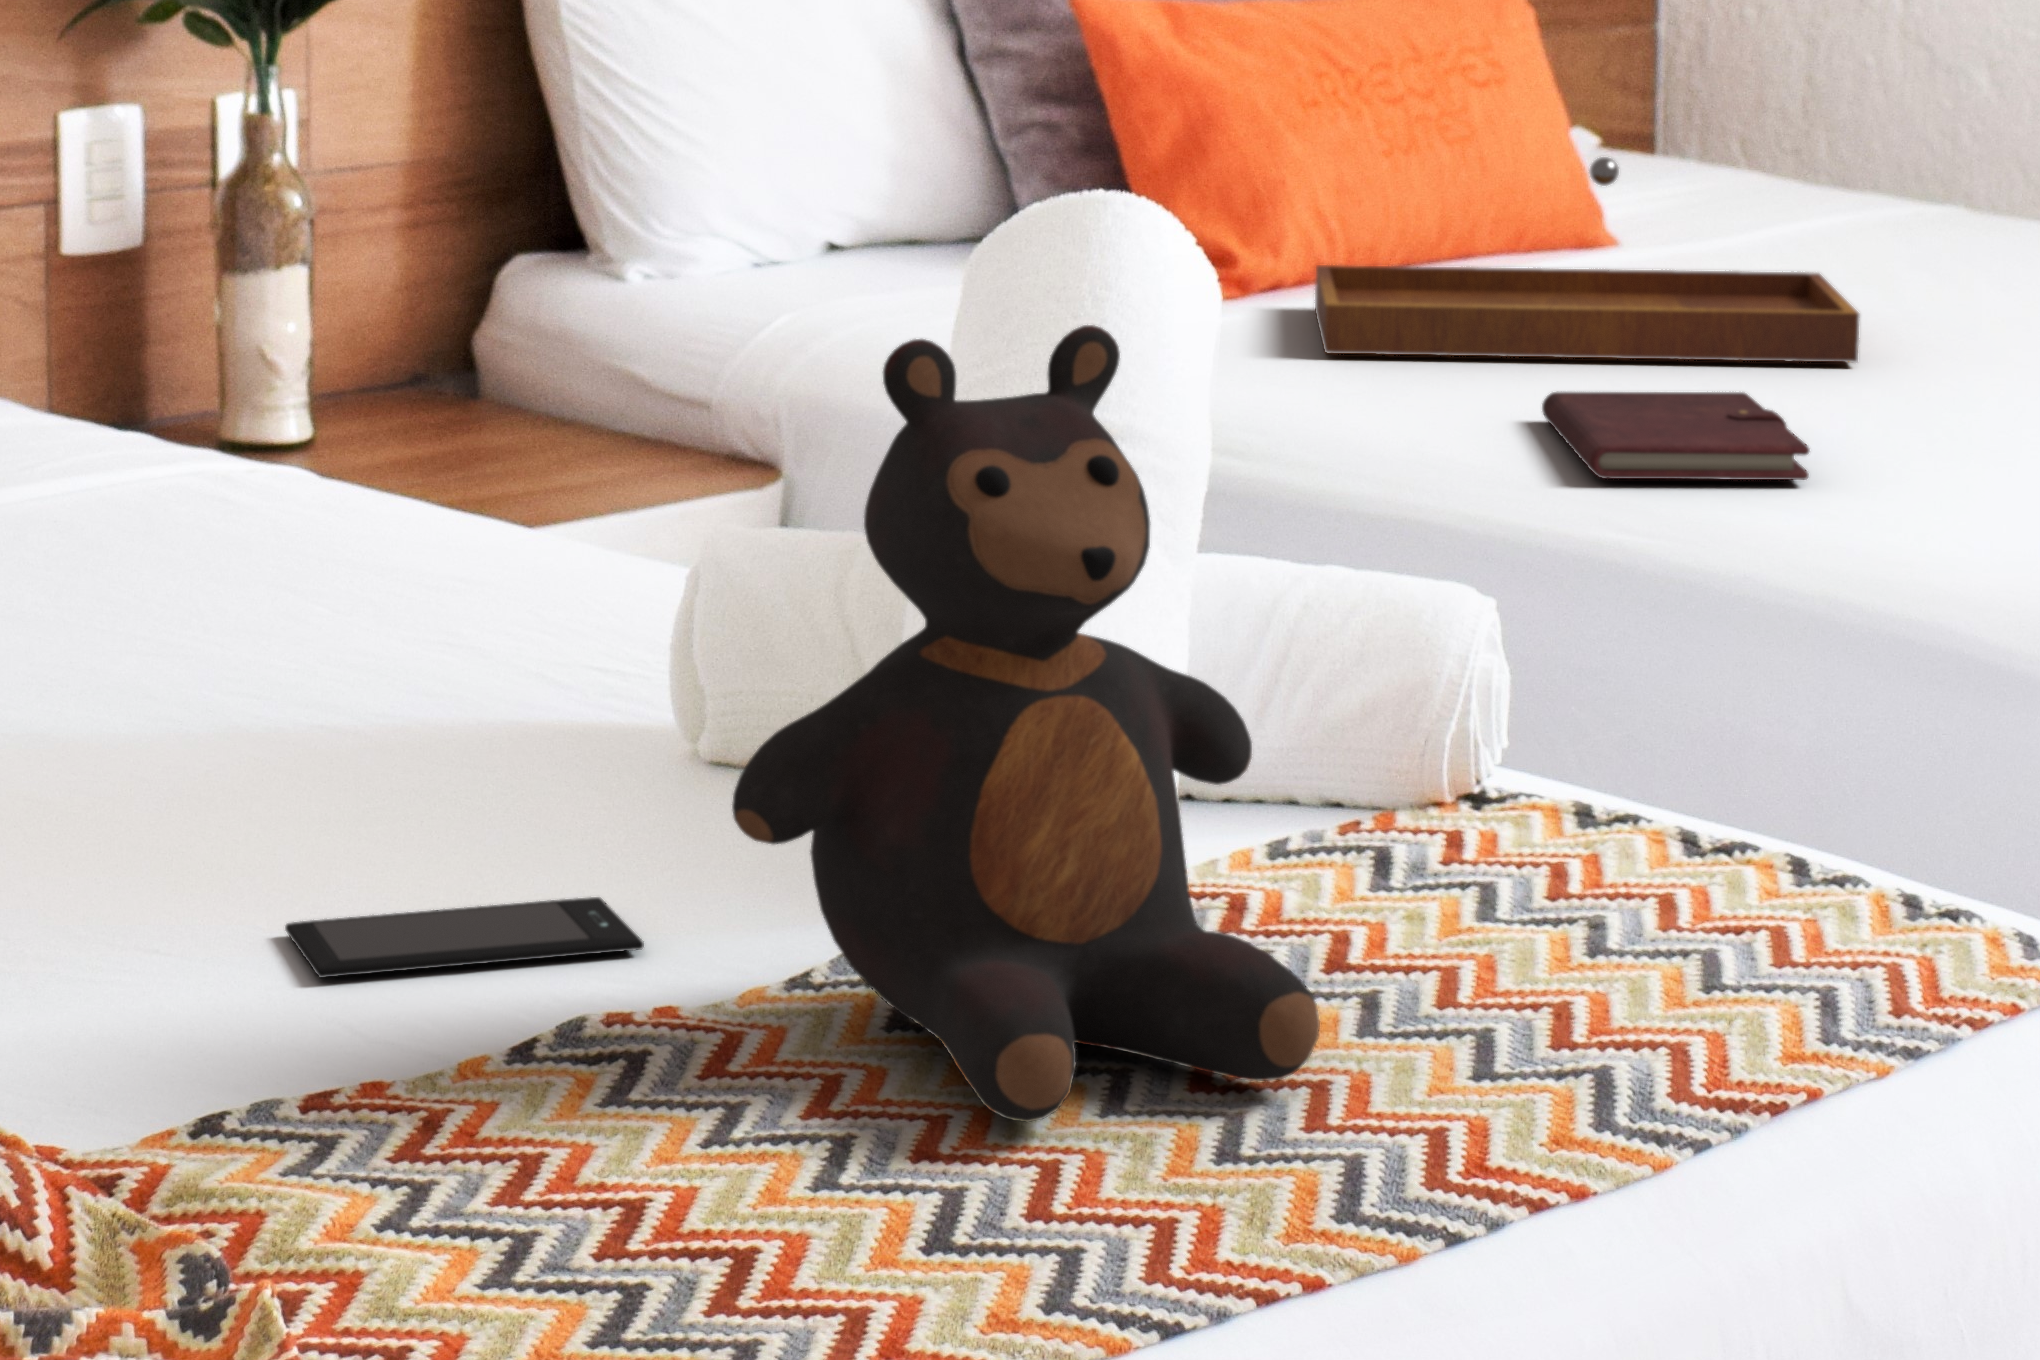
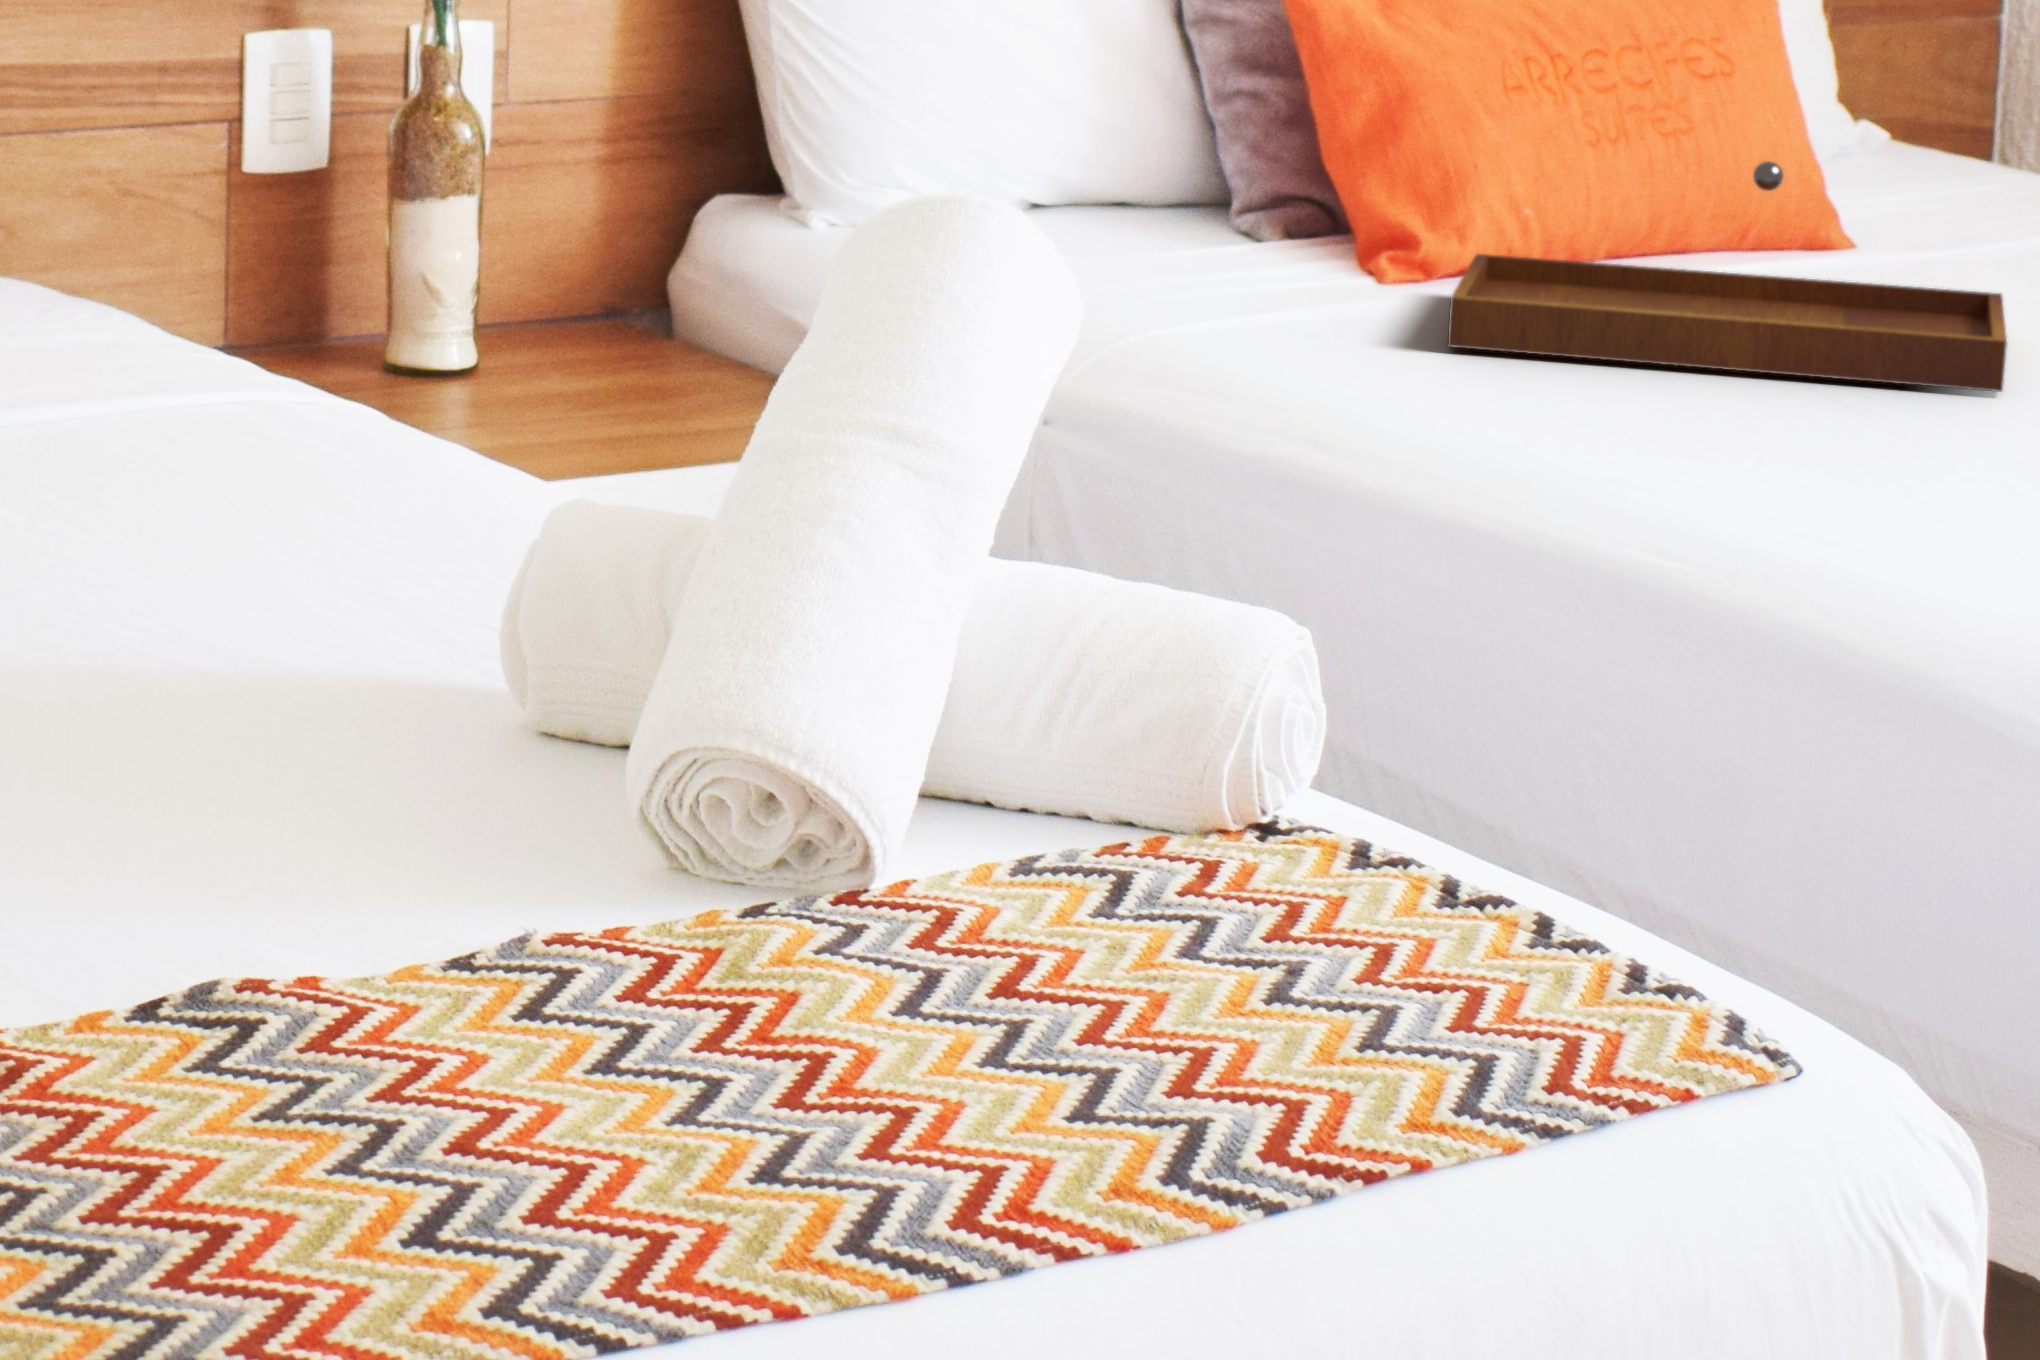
teddy bear: present [732,325,1320,1122] -> none [350,342,906,1124]
notebook: present [1542,392,1810,480] -> none [1627,405,1862,516]
smartphone: present [285,897,644,978] -> none [9,860,336,919]

